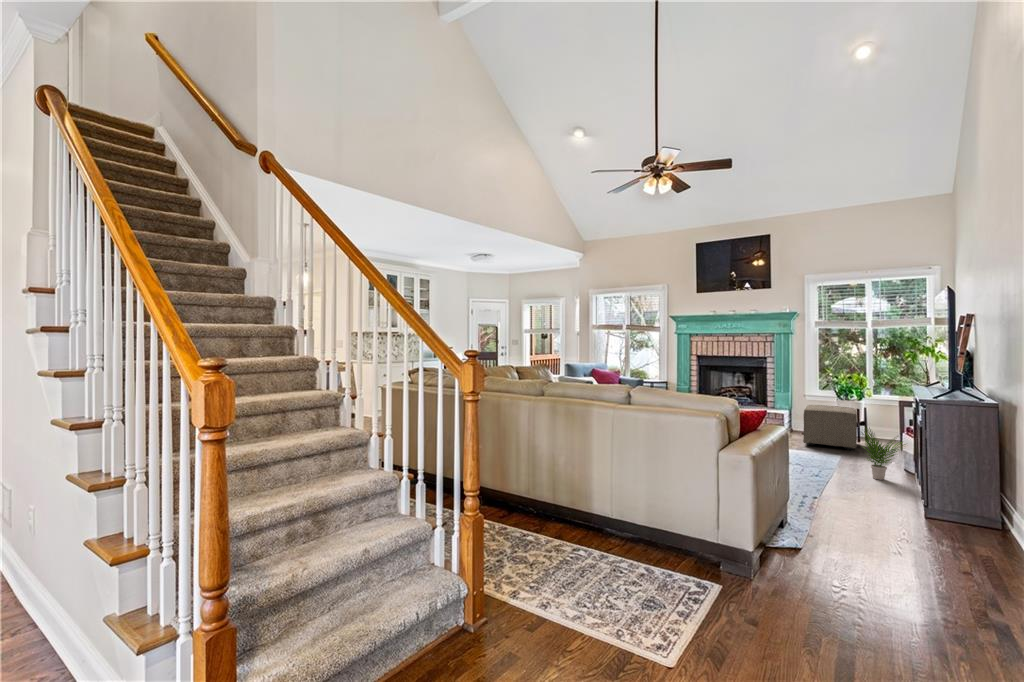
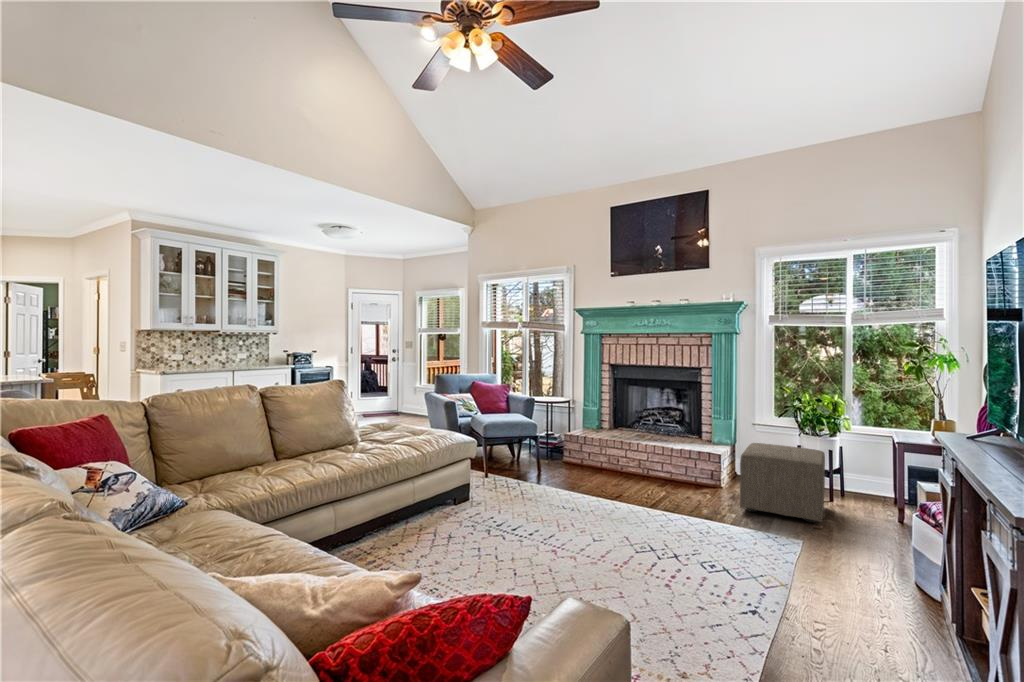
potted plant: present [862,428,905,480] -> none [797,503,909,617]

